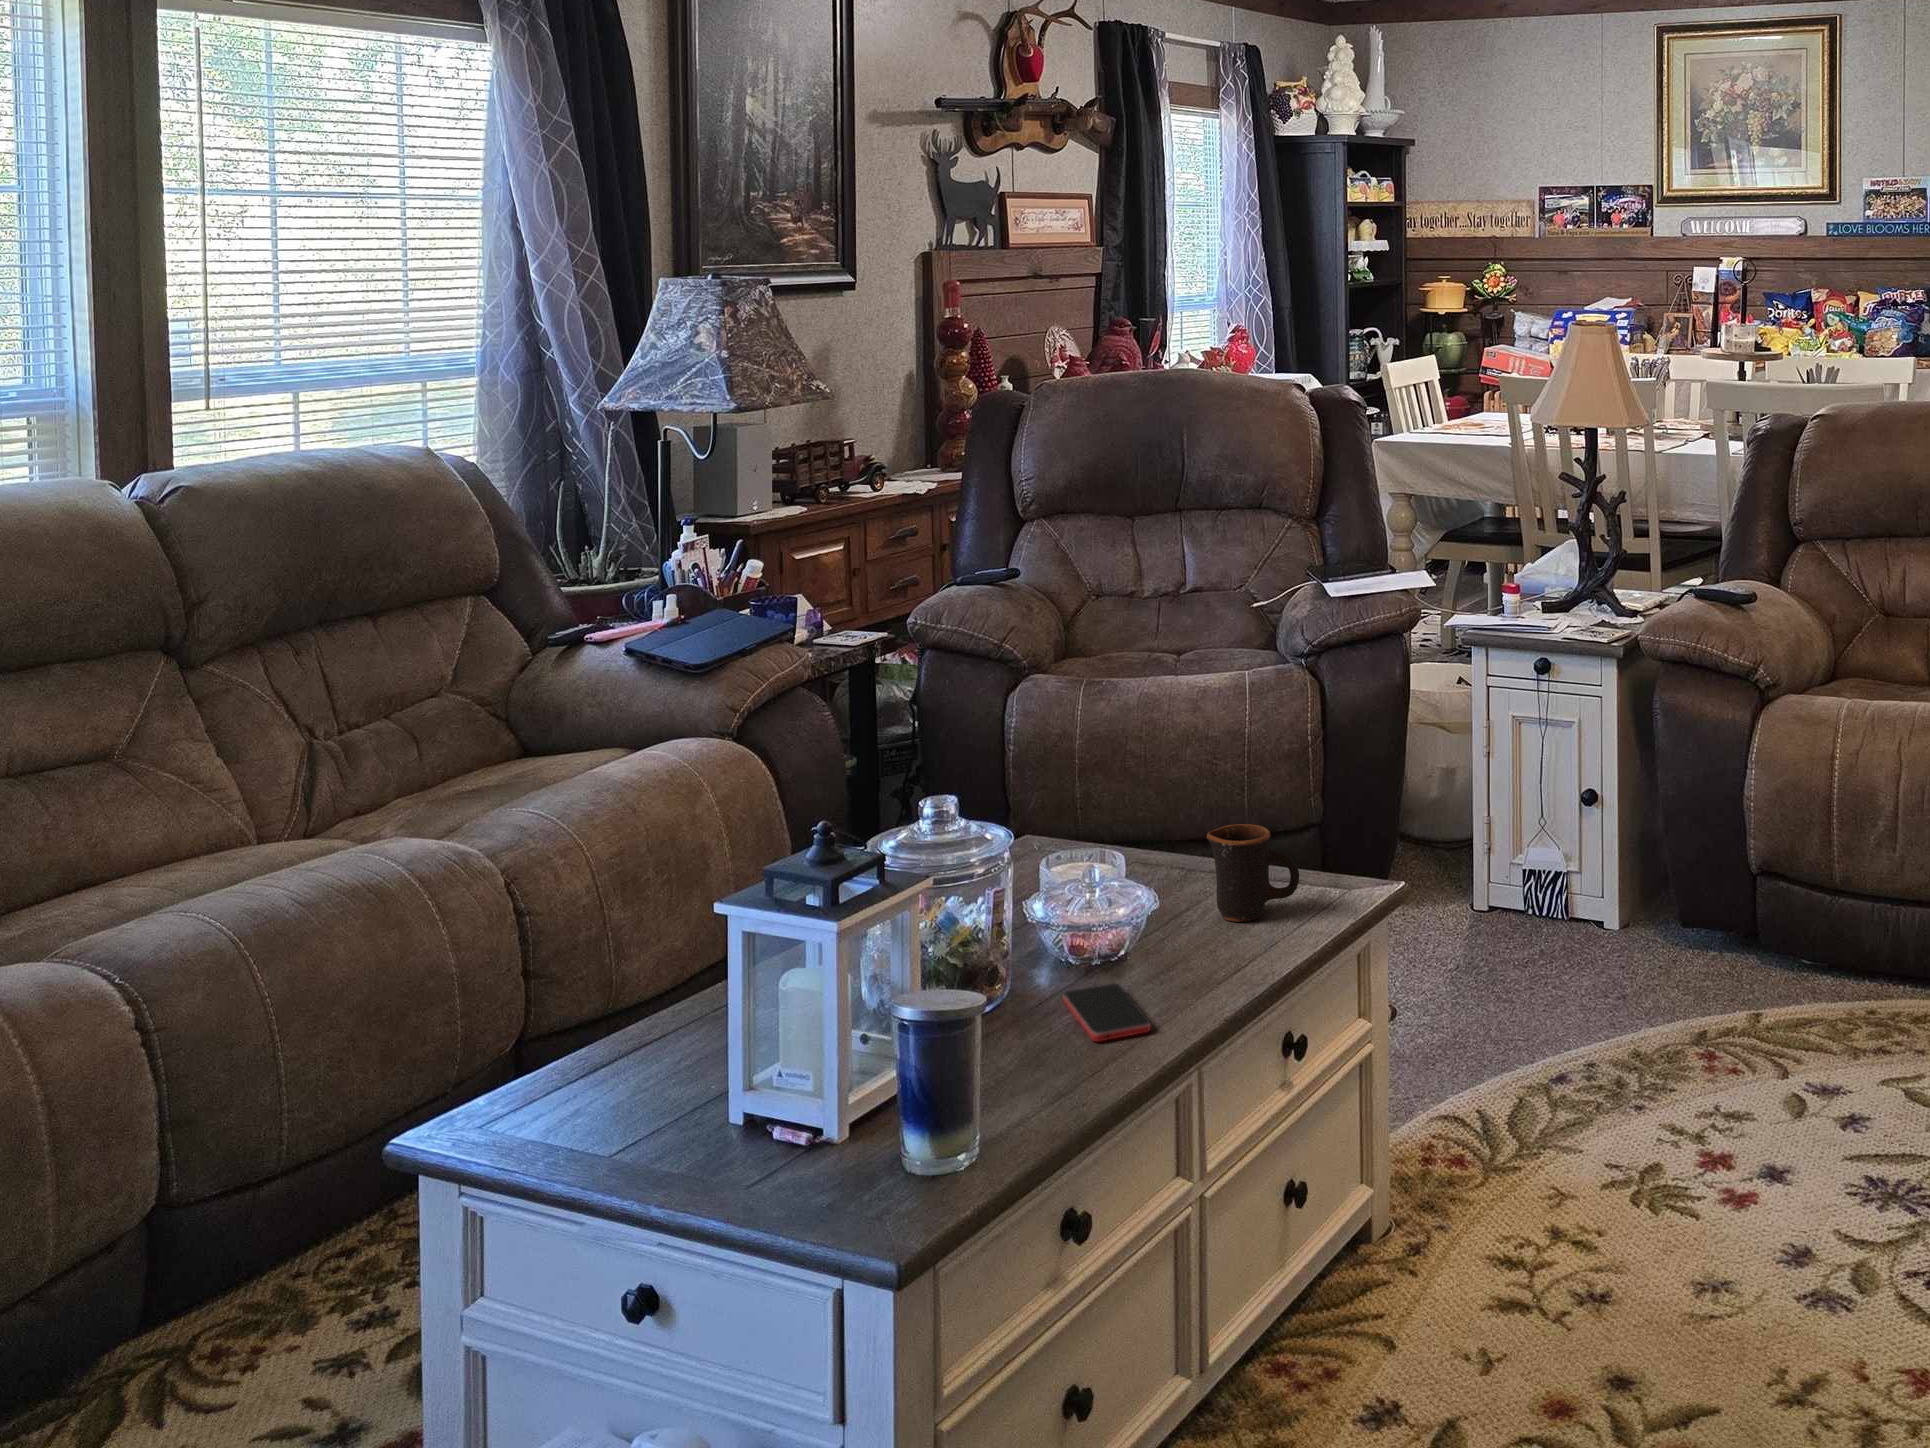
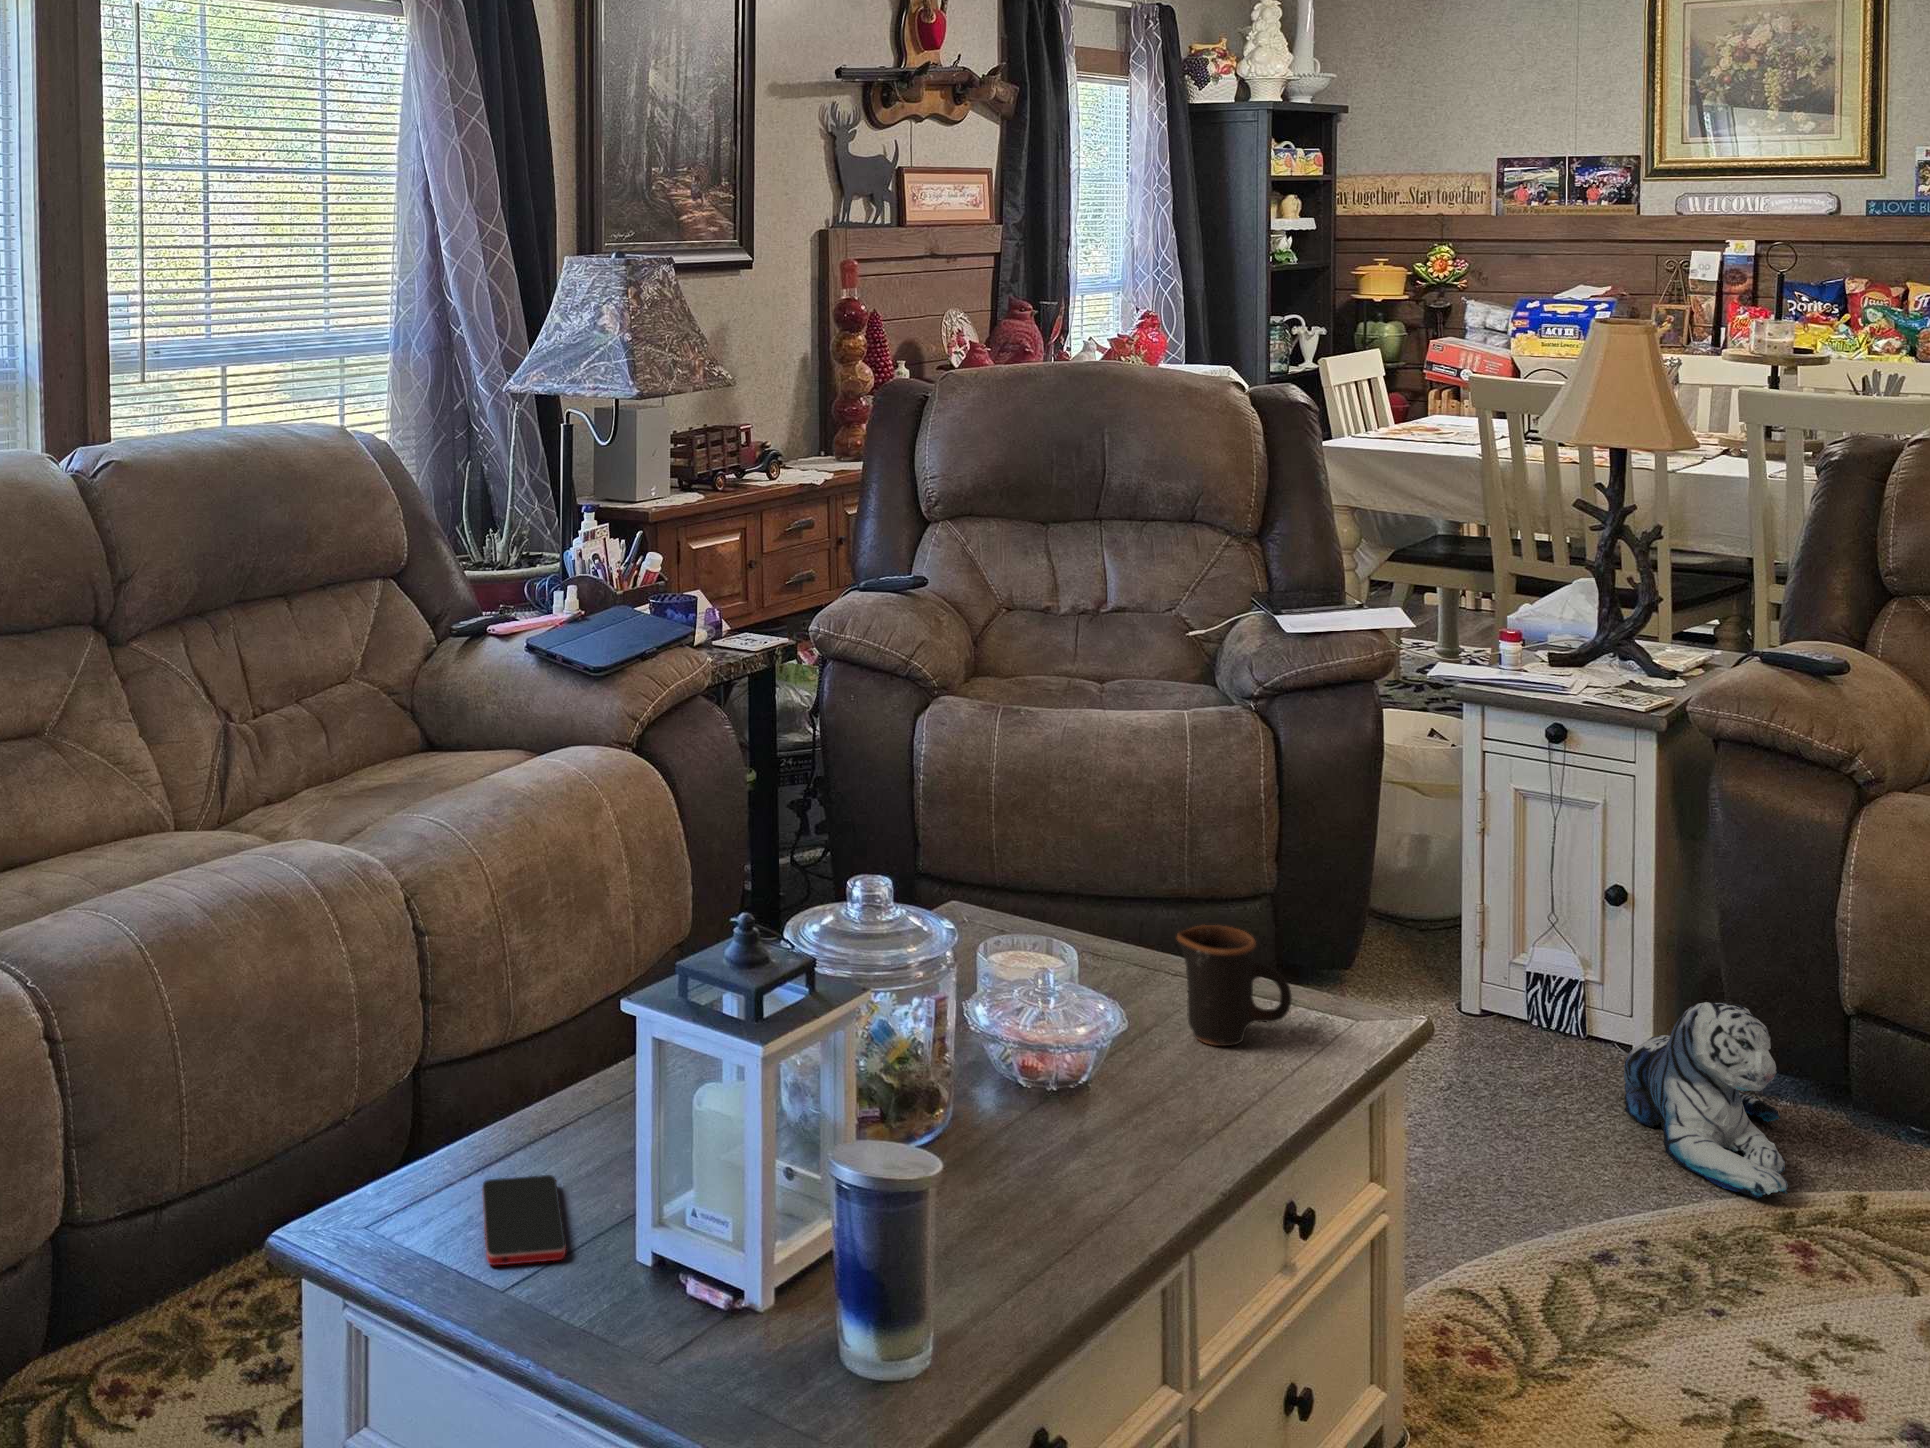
plush toy: none [1588,869,1703,1017] -> present [1624,1002,1788,1198]
smartphone: present [1063,983,1151,1042] -> present [482,1175,566,1266]

